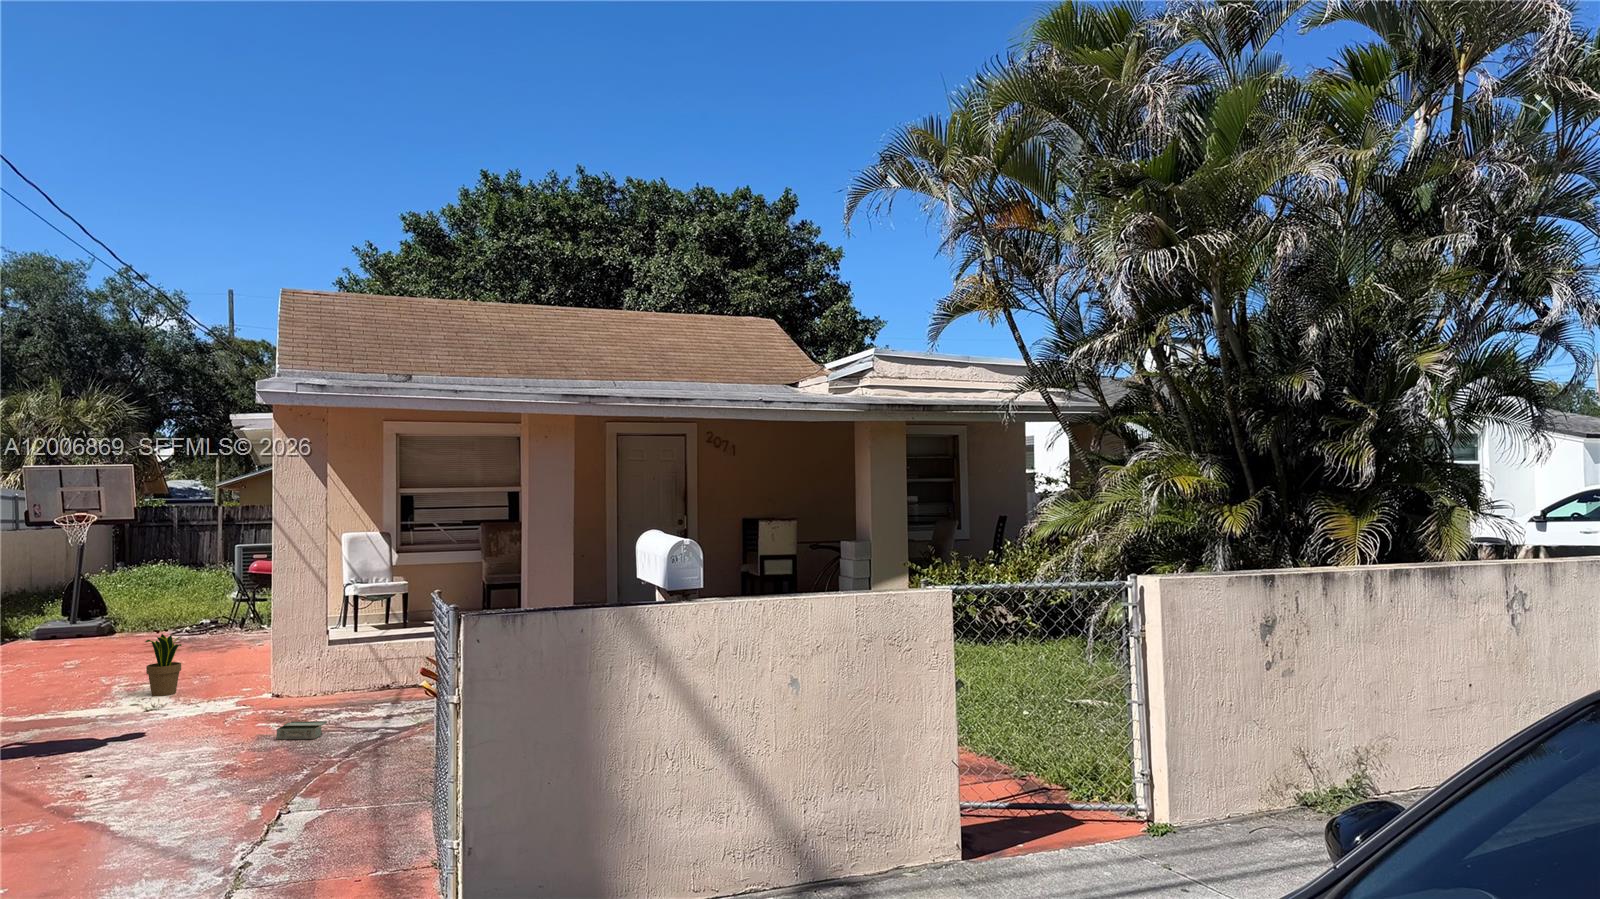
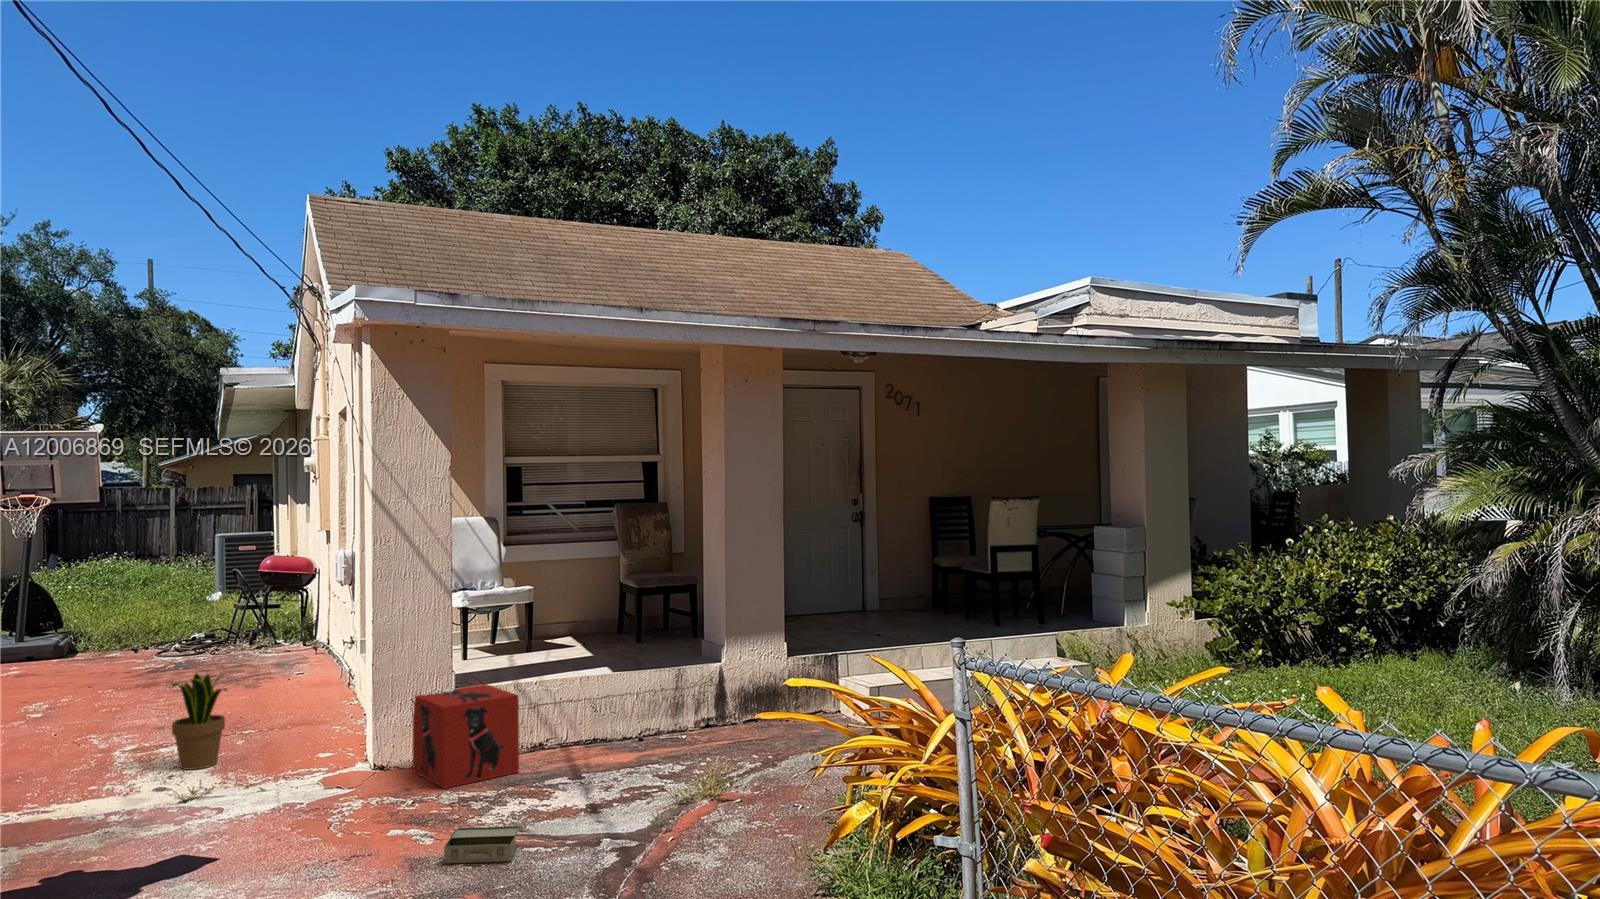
storage box: none [294,644,360,707] -> present [412,684,519,788]

